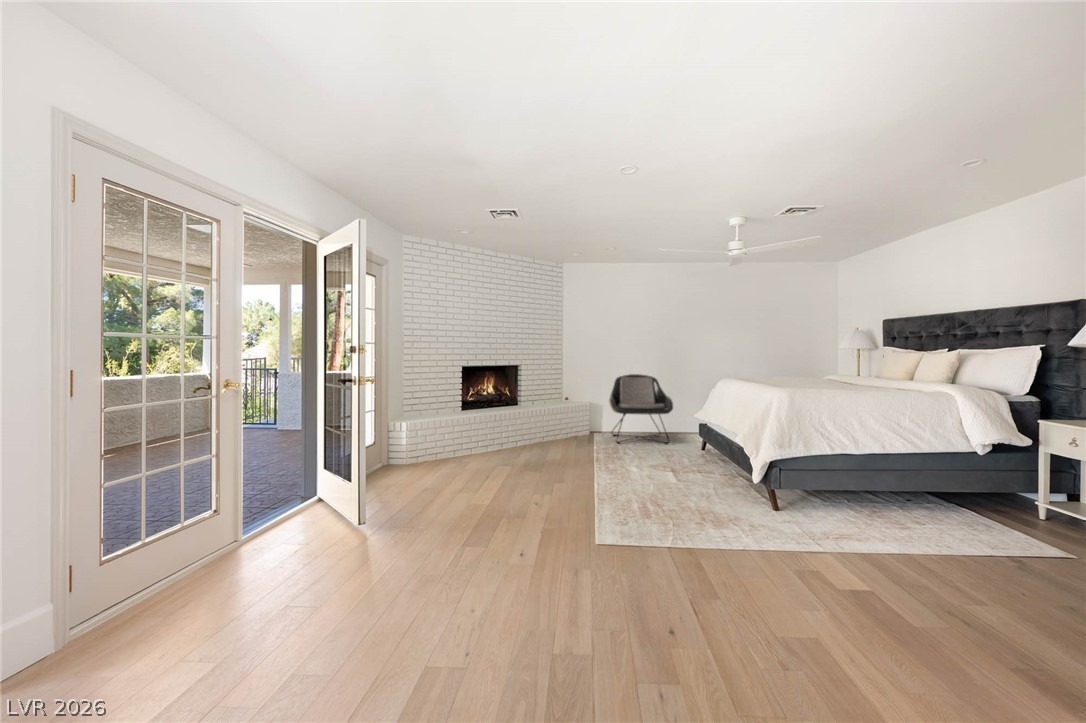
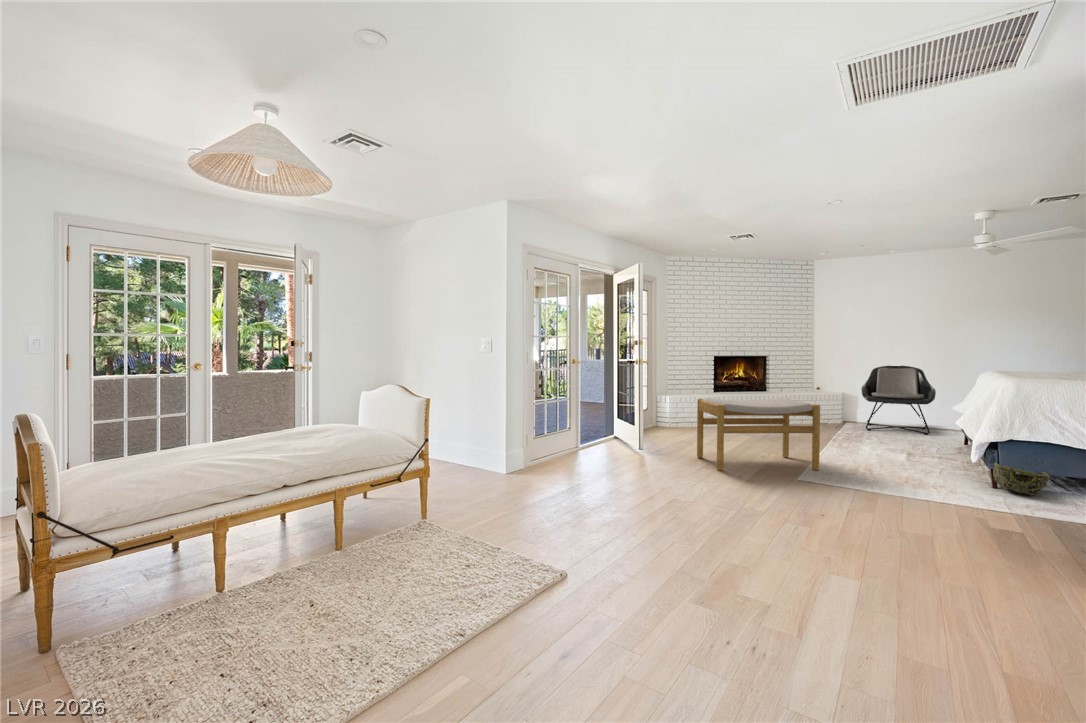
footstool: none [452,427,617,561] -> present [697,398,820,471]
woven basket: none [784,487,854,534] -> present [993,462,1050,495]

